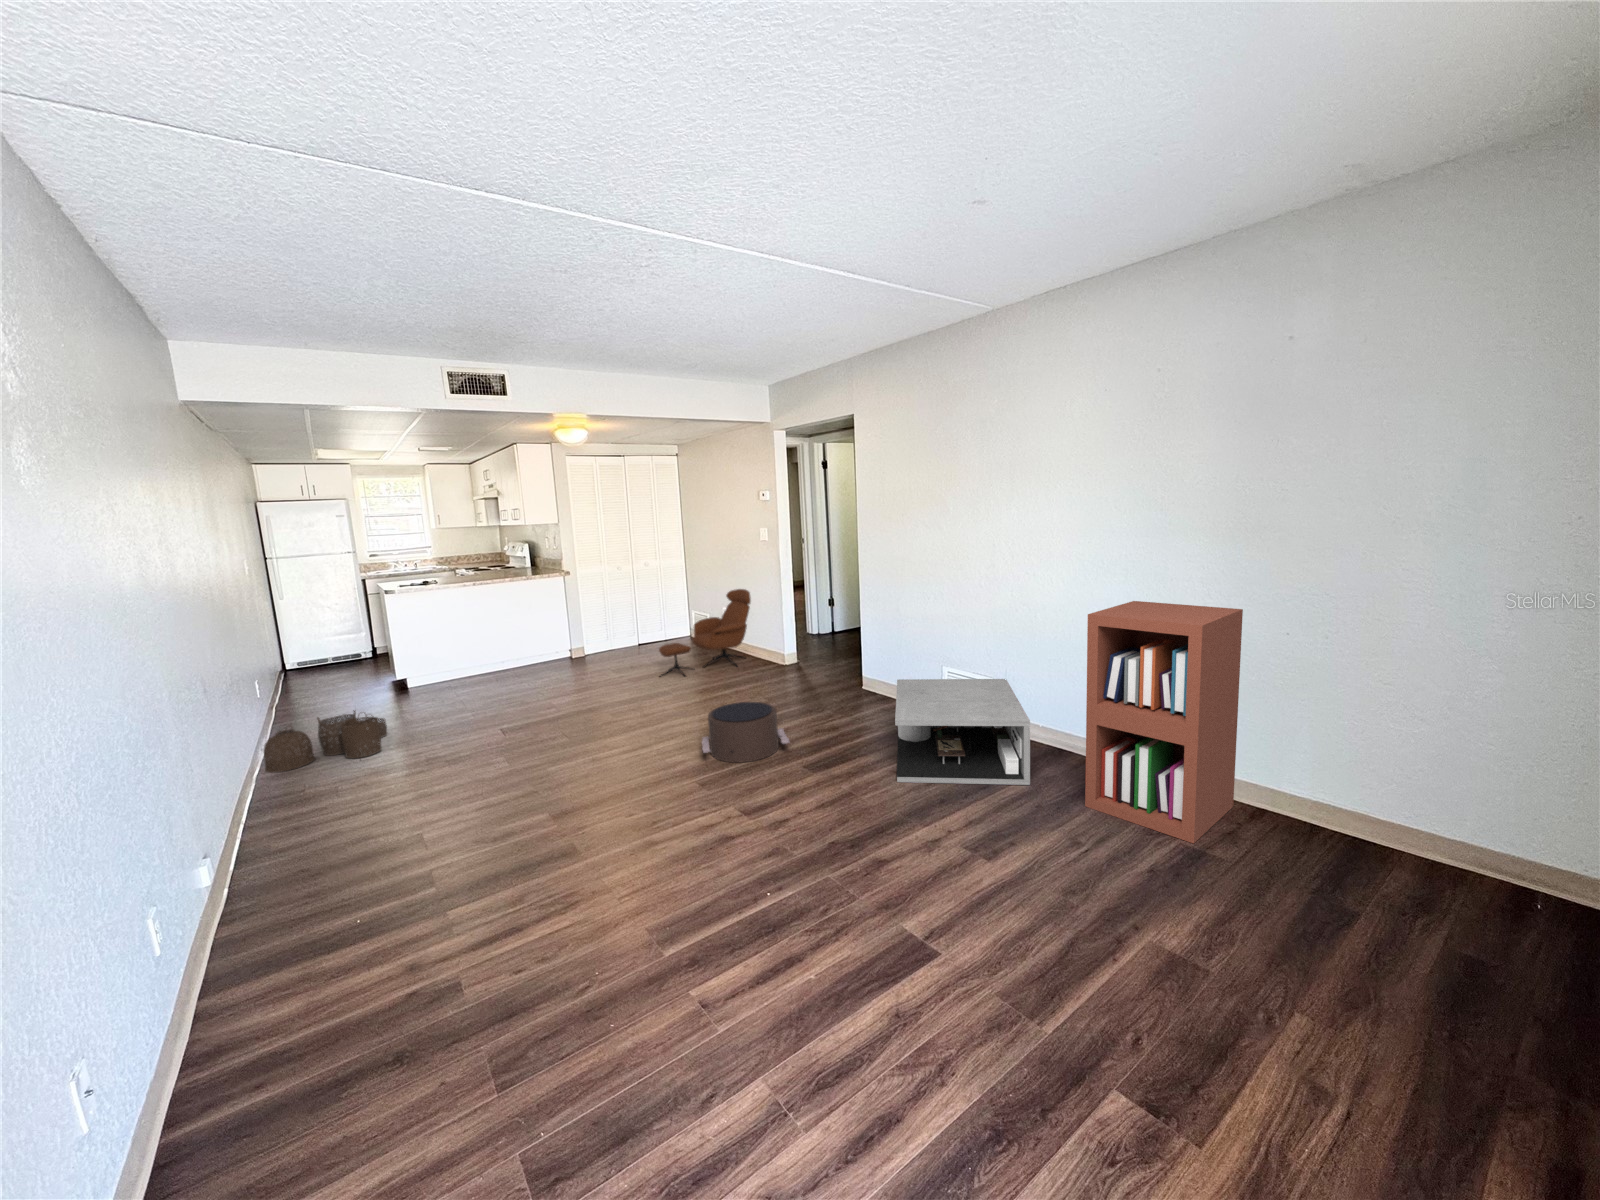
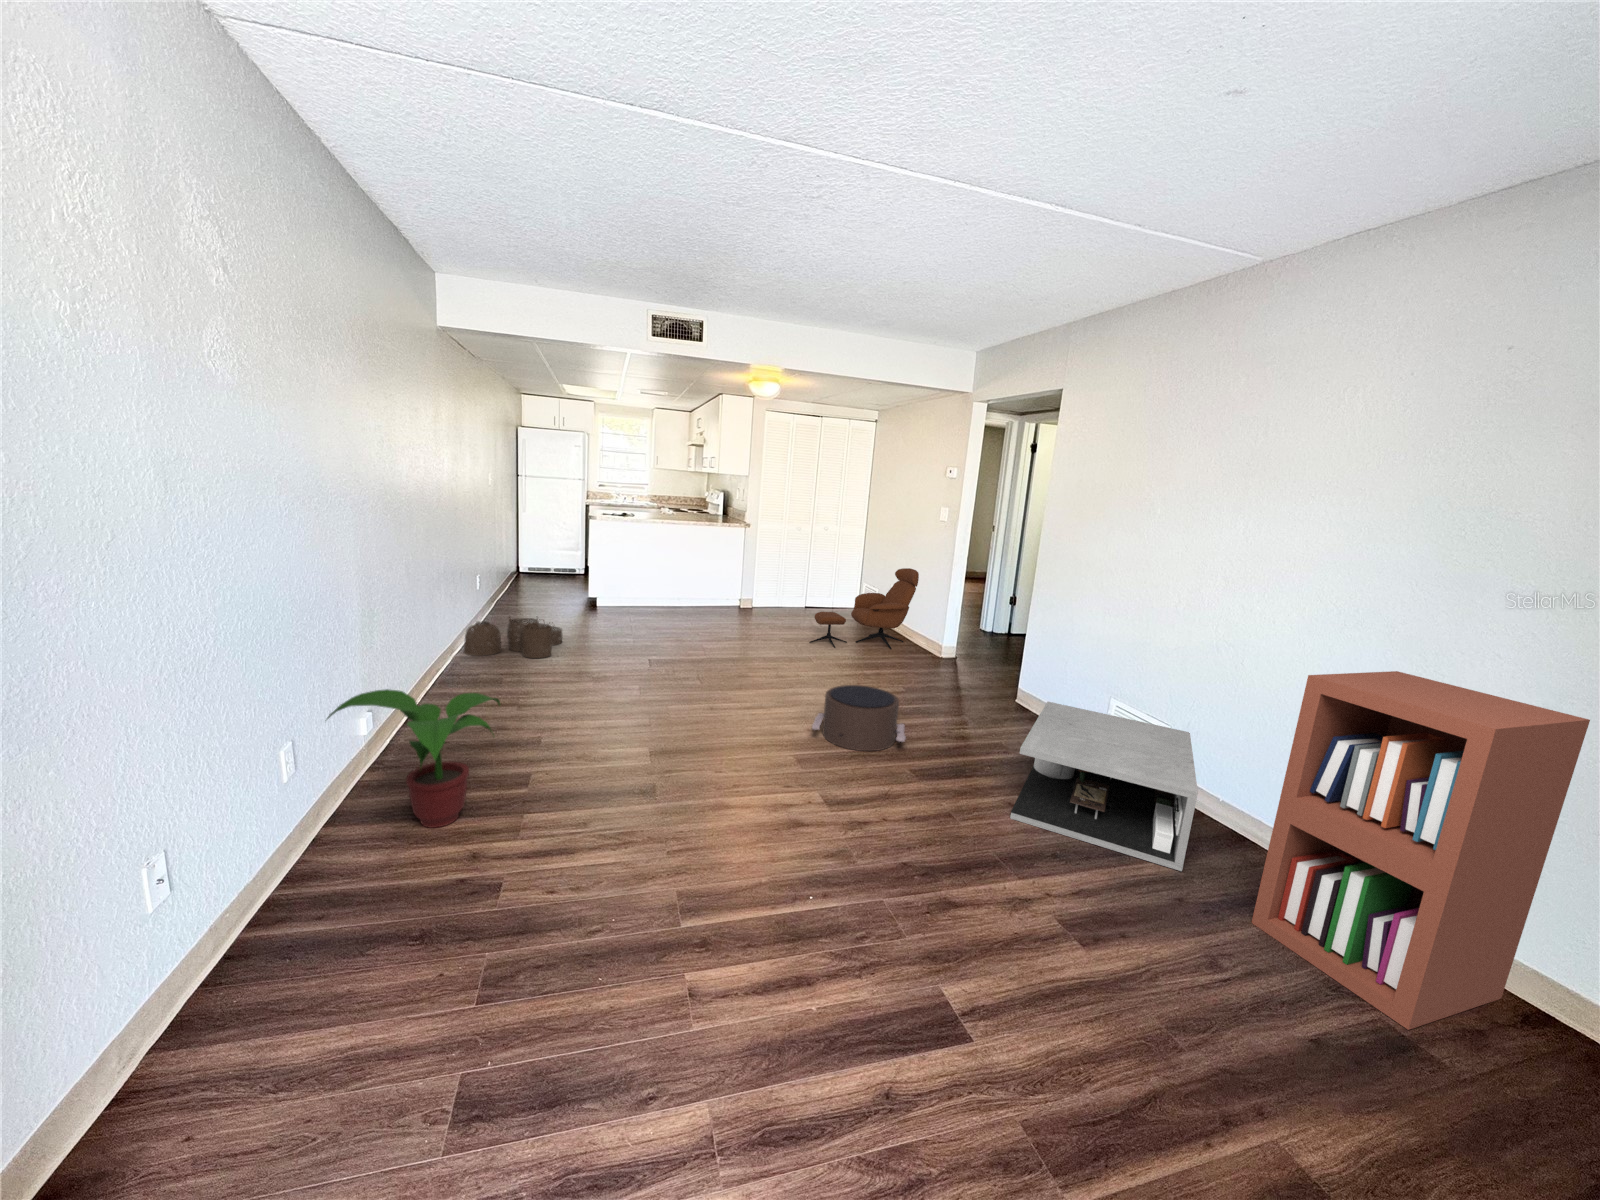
potted plant: none [181,798,399,959] -> present [327,689,500,828]

